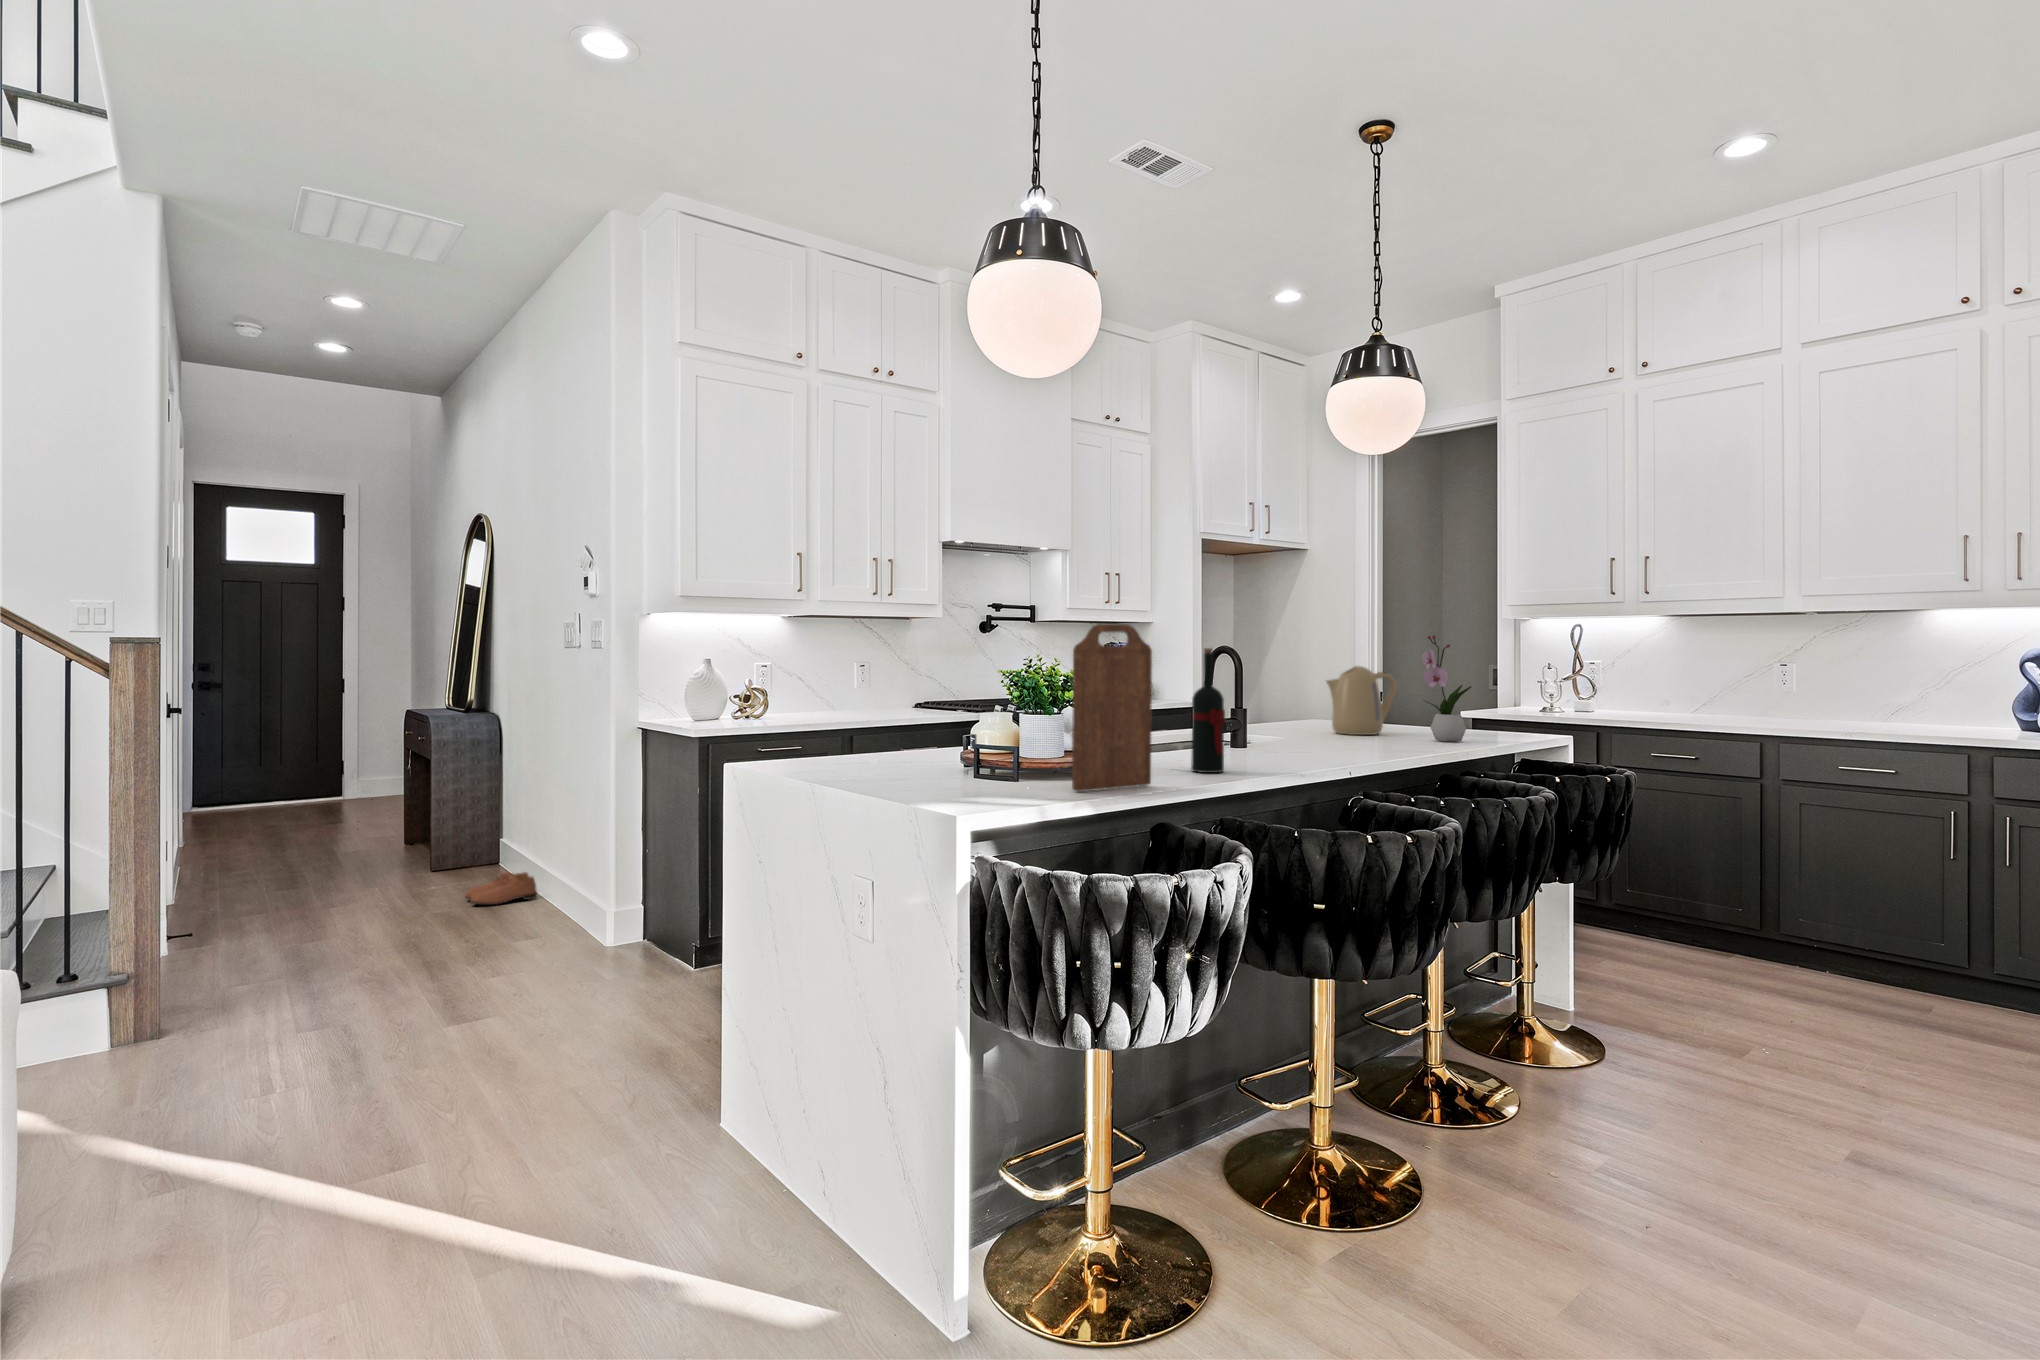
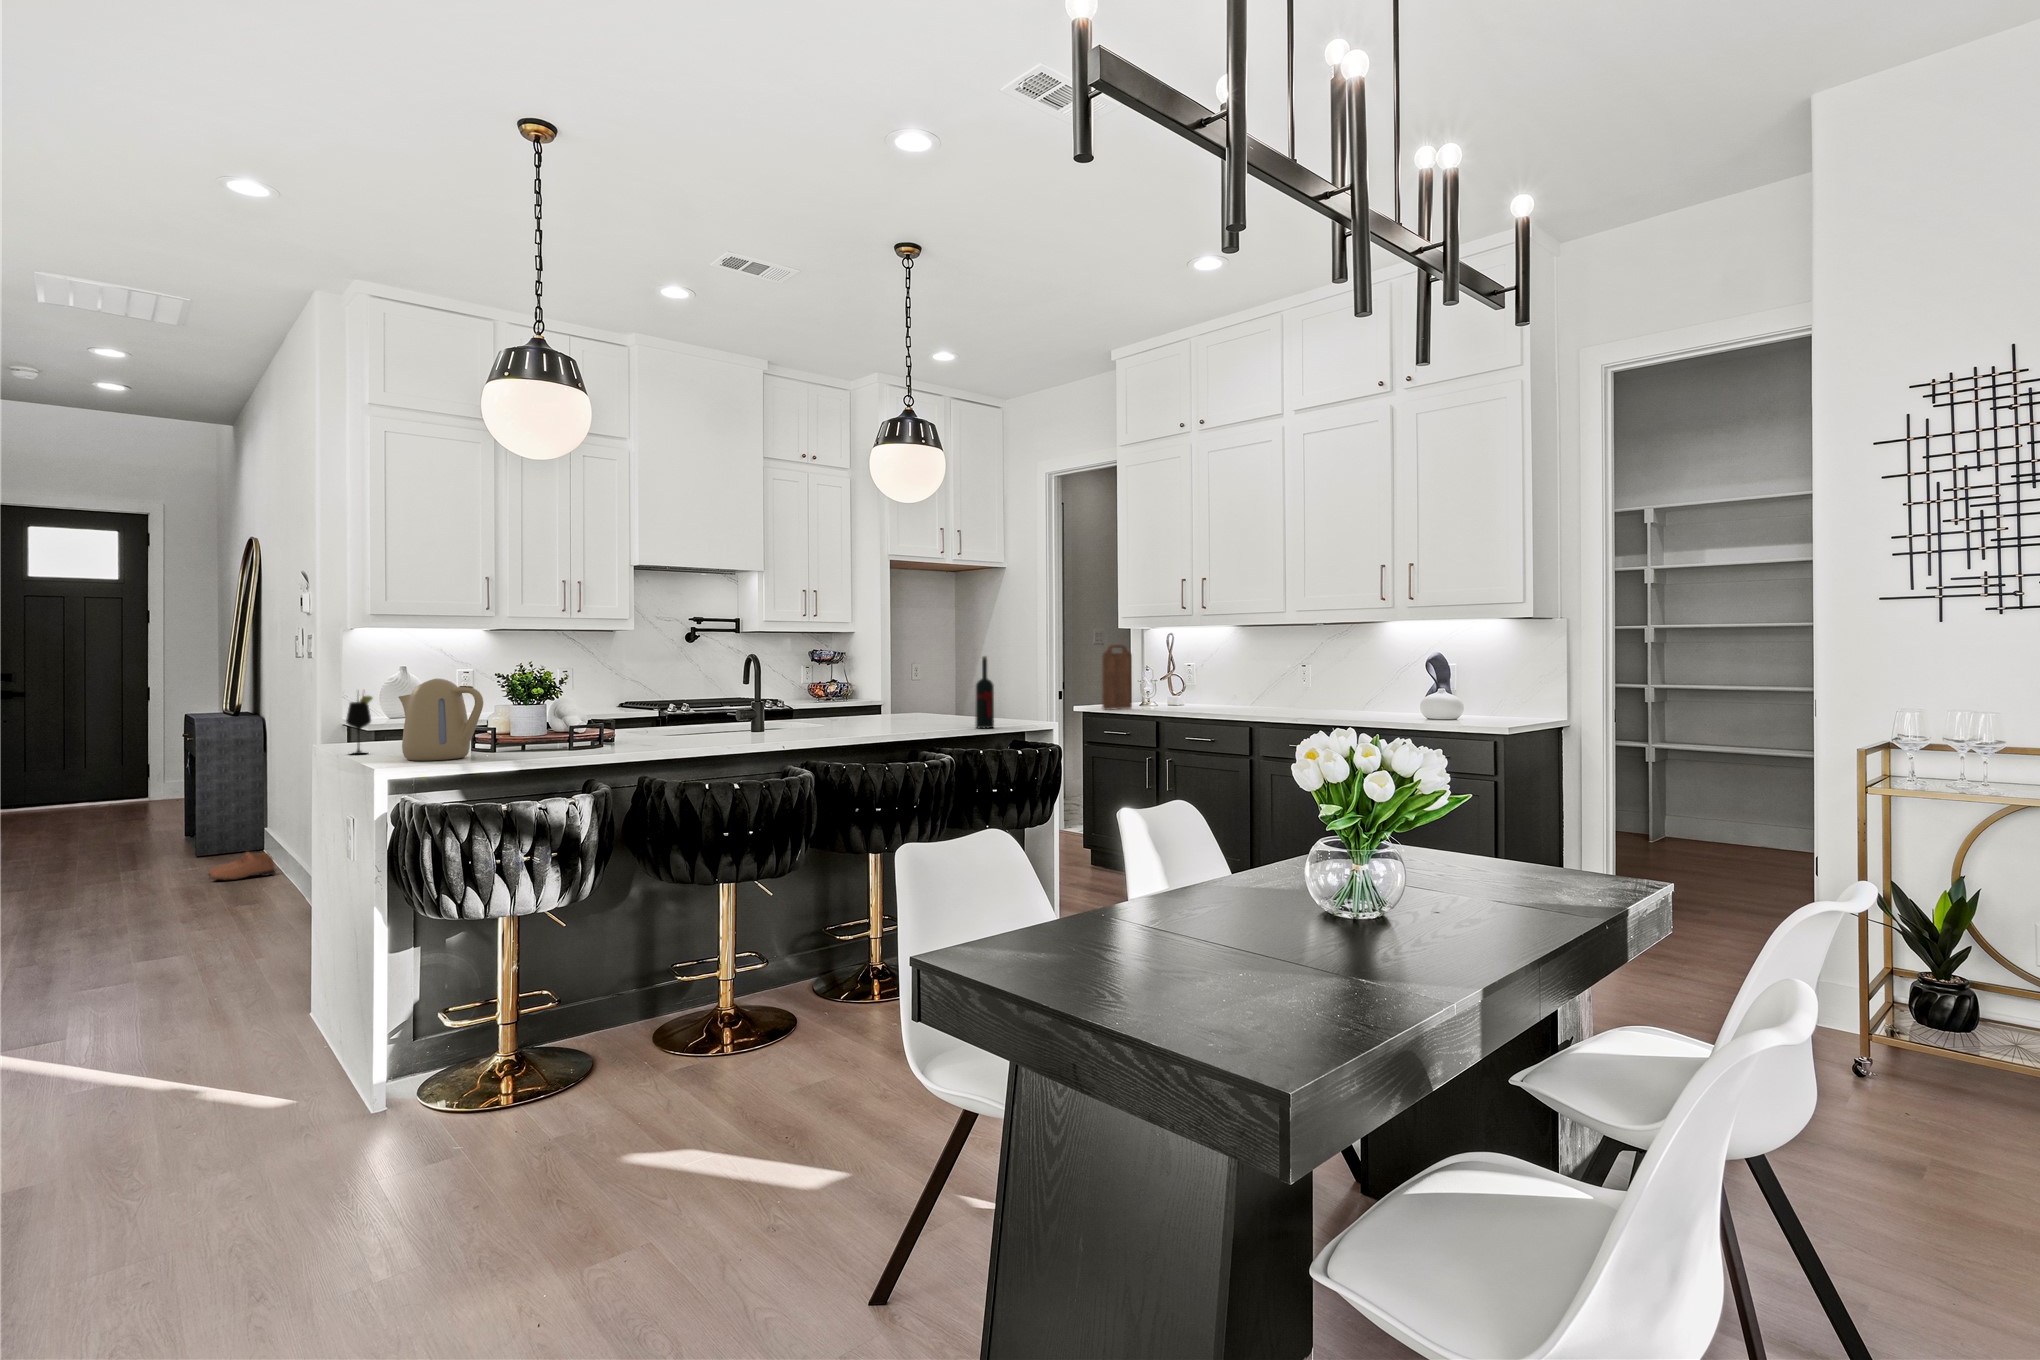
cutting board: present [1072,624,1152,792] -> present [1102,645,1132,710]
flower arrangement: present [1422,635,1472,741] -> none [932,644,965,726]
wine bottle: present [1191,648,1225,773] -> present [975,656,994,728]
kettle: present [1327,666,1396,735] -> present [399,678,483,761]
wine glass: none [820,689,856,780] -> present [346,695,372,754]

